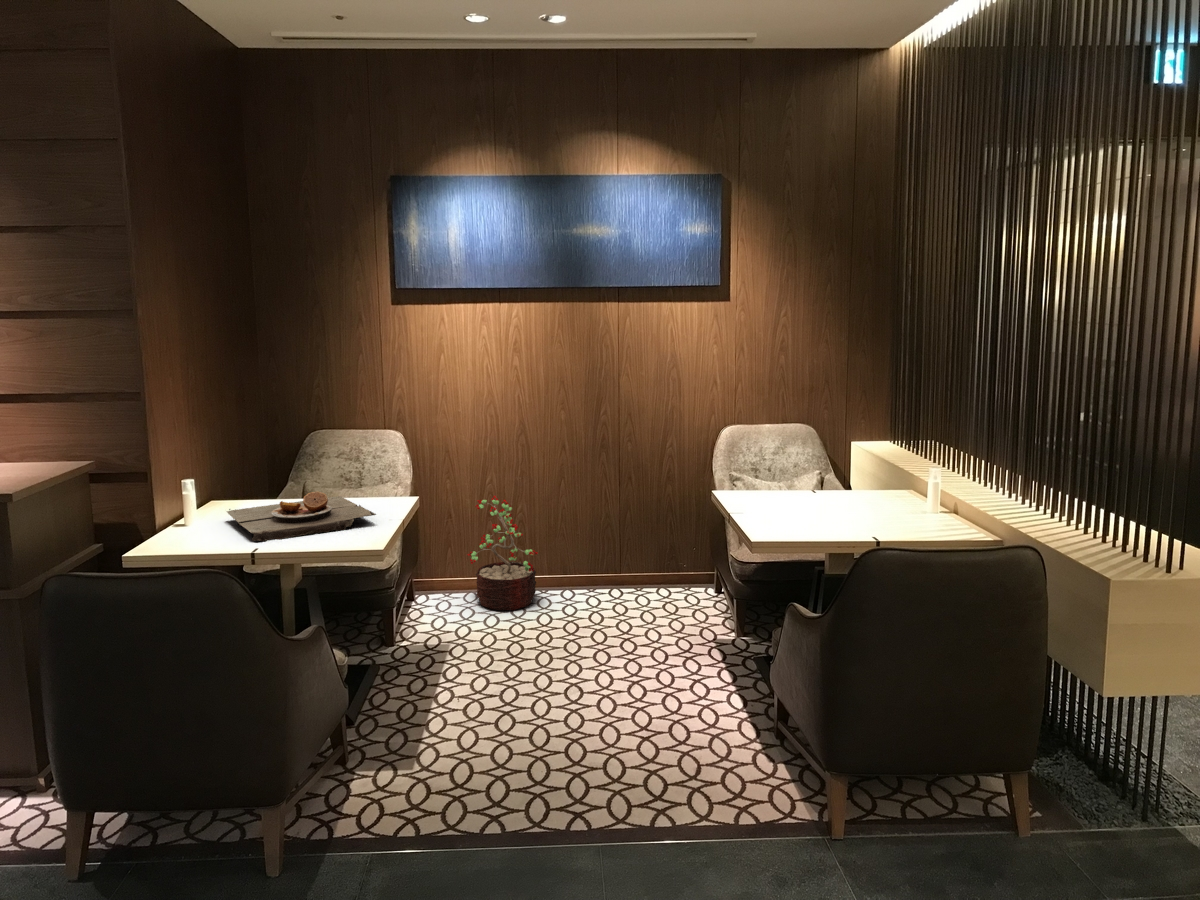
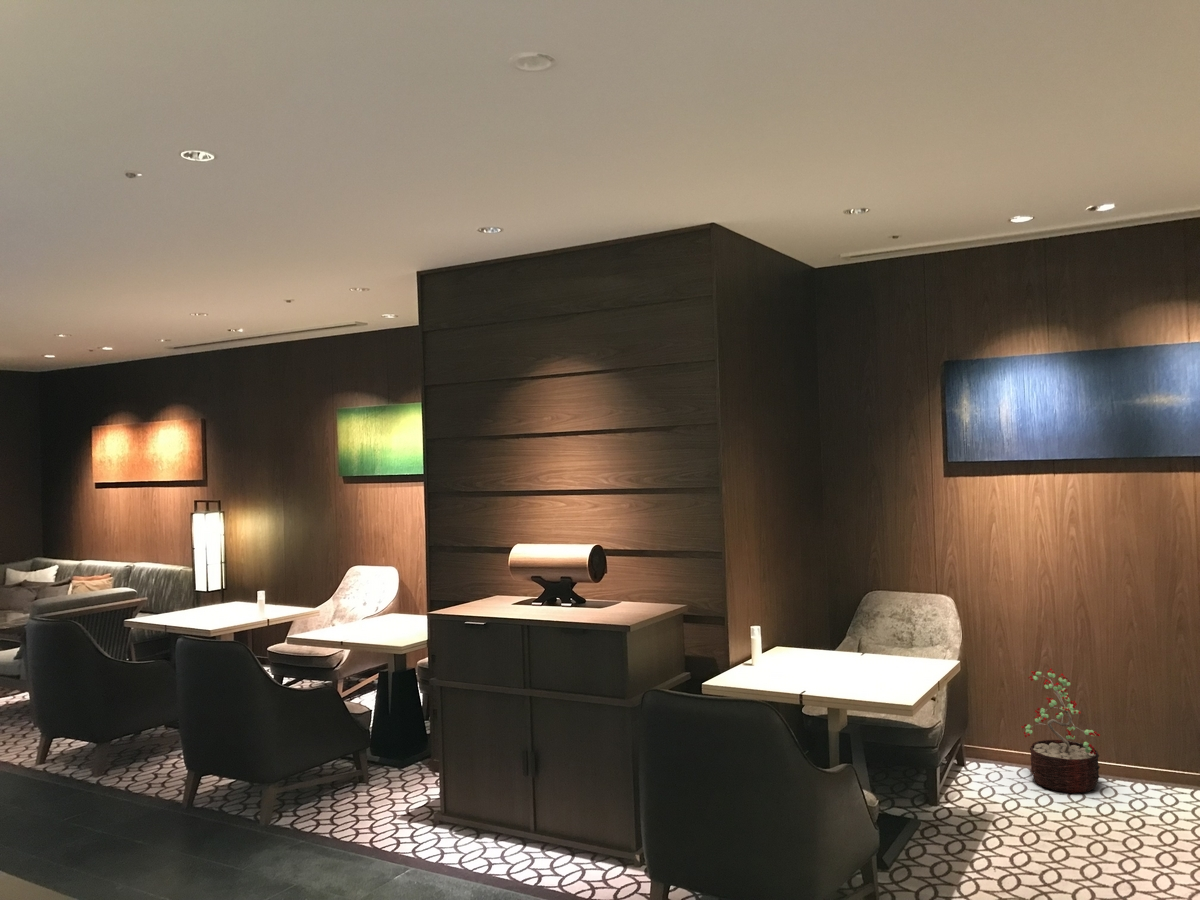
plate: present [227,492,376,541] -> none [783,646,910,685]

